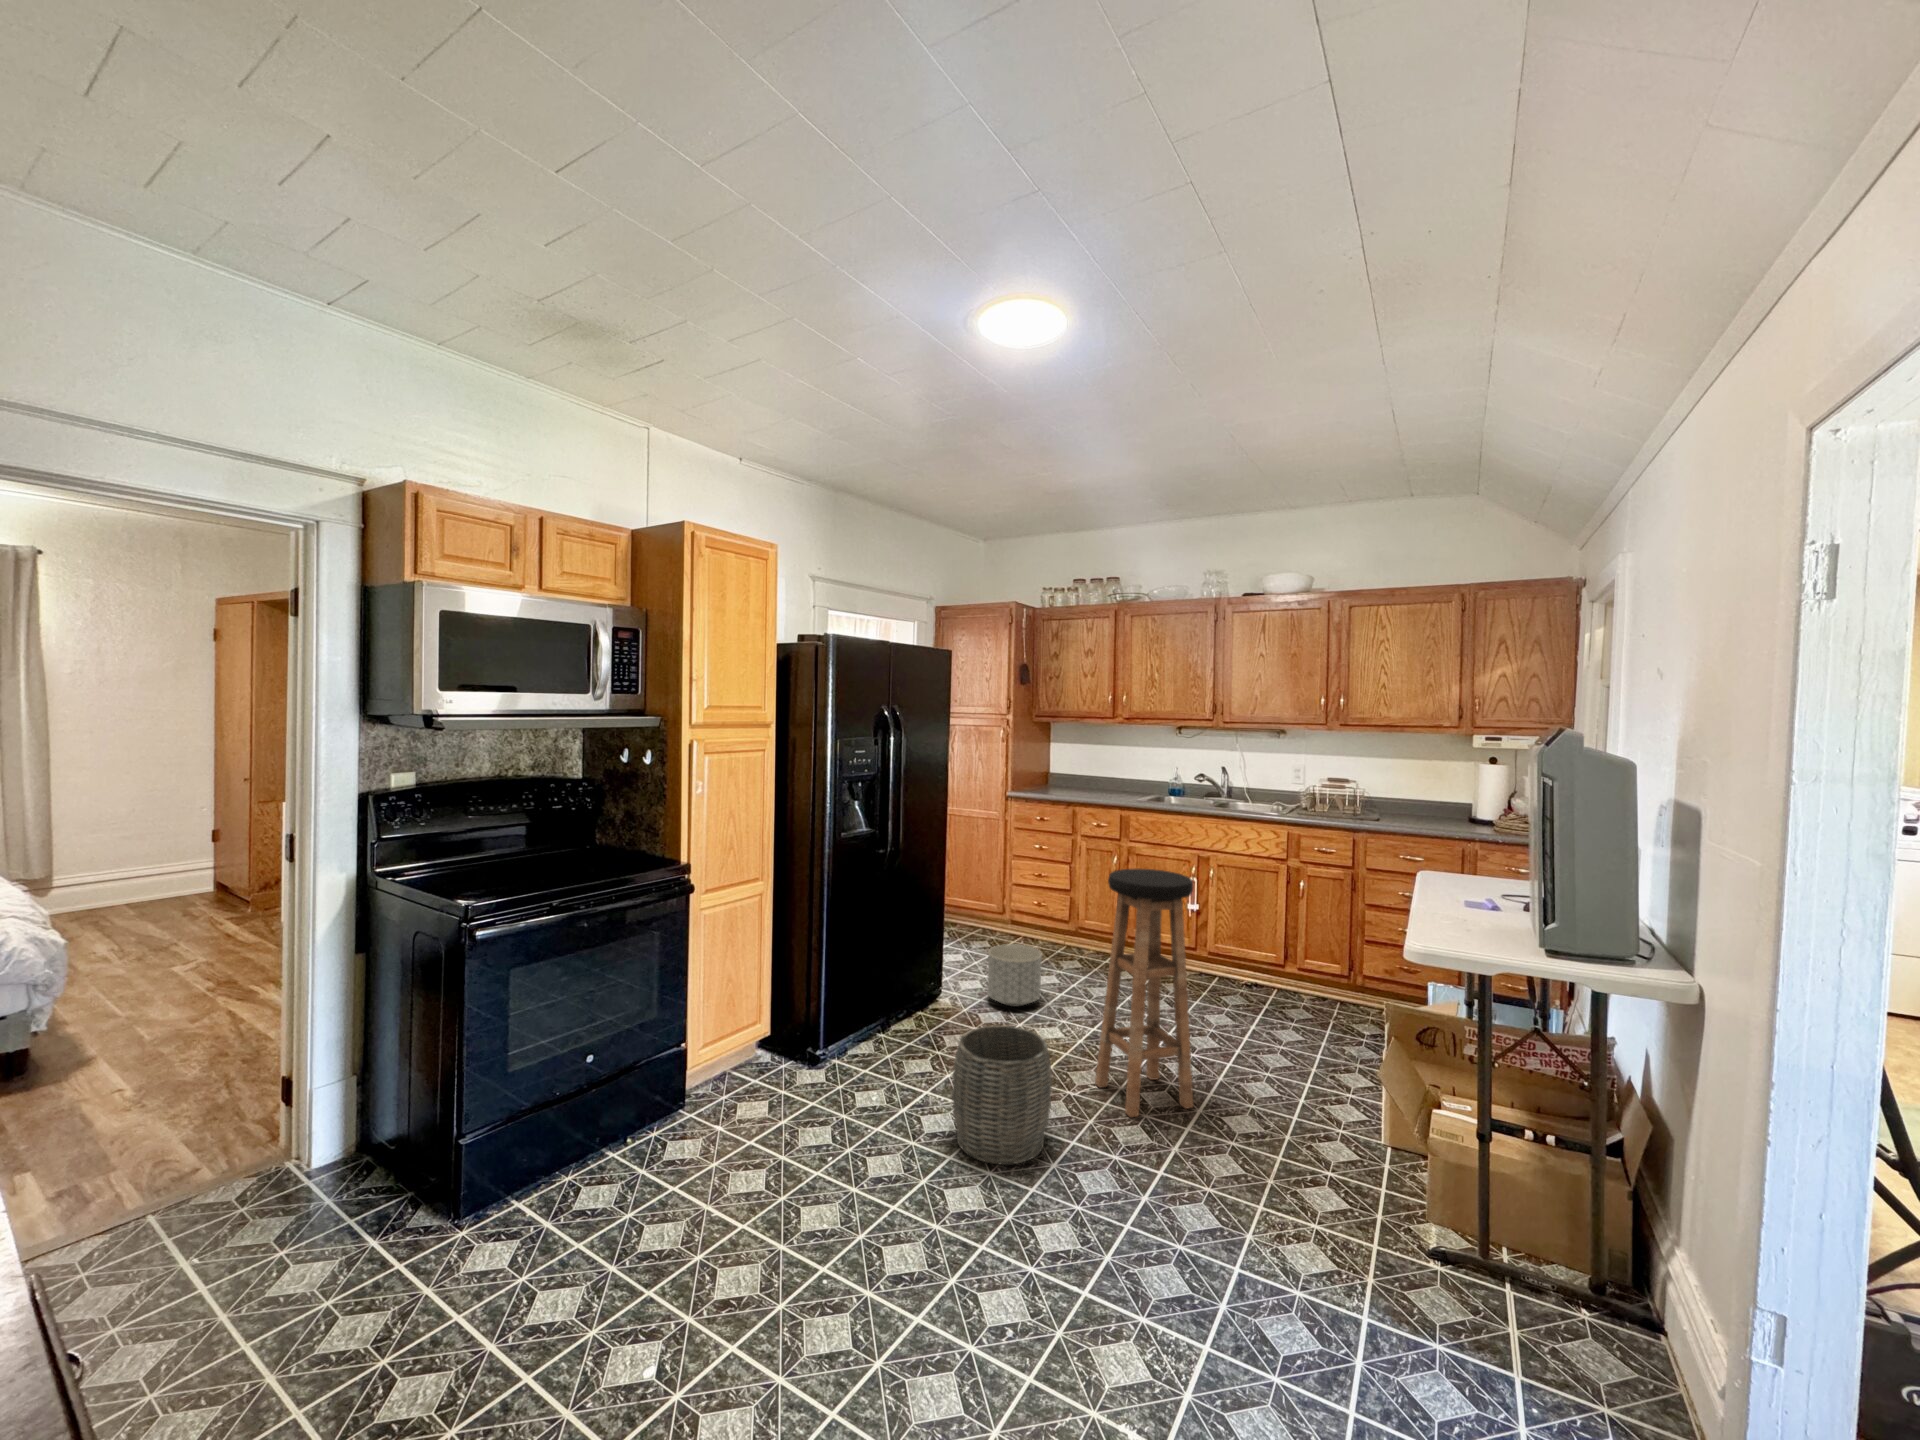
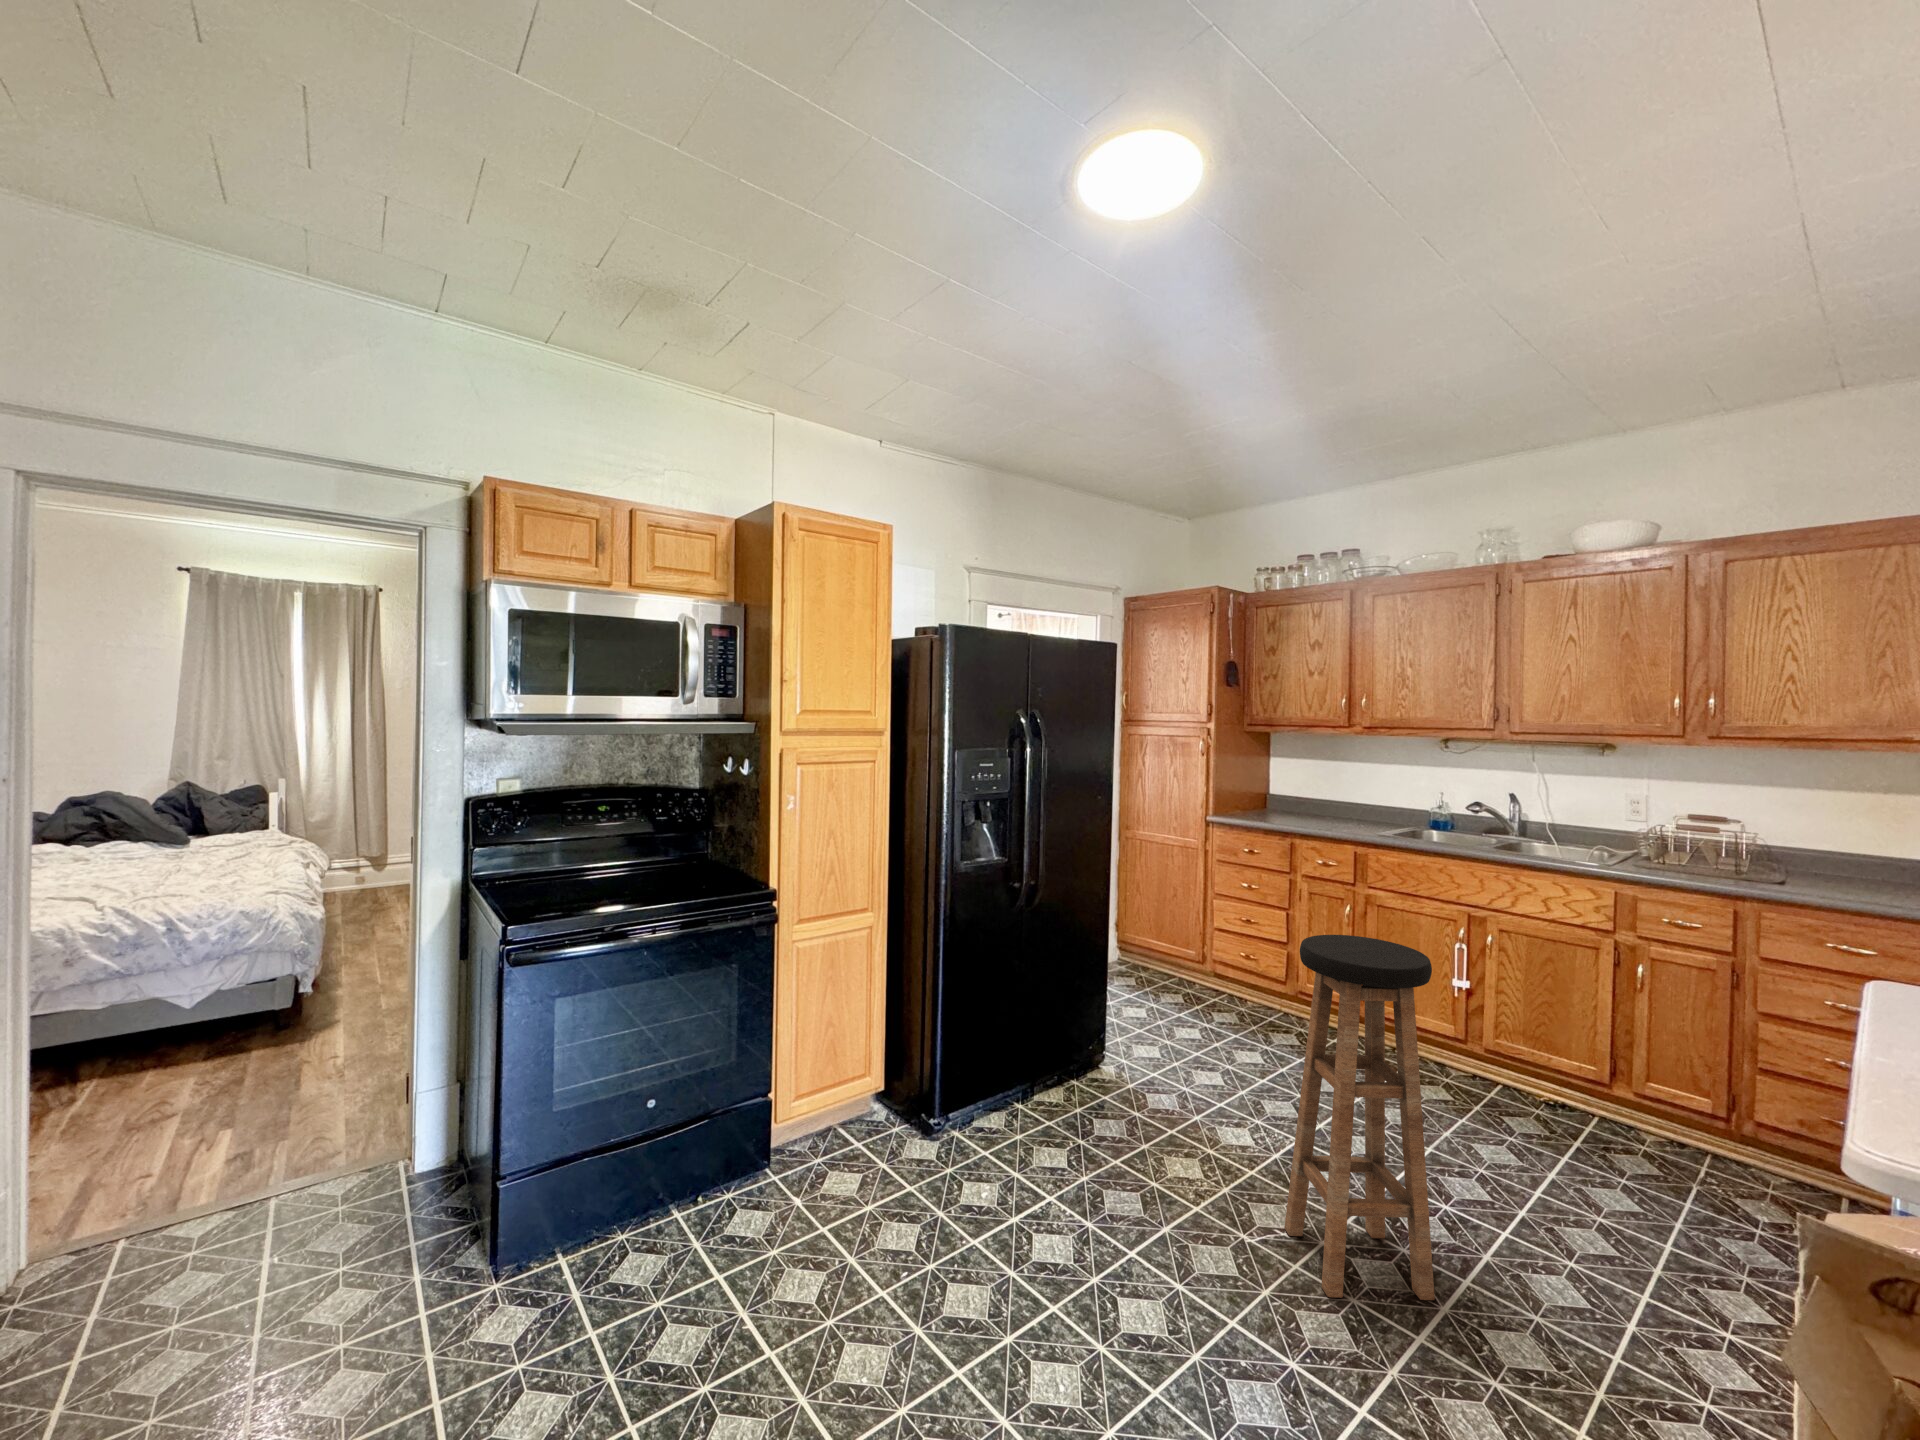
planter: present [987,944,1042,1007] -> none [1164,1009,1235,1091]
woven basket: present [952,1025,1052,1165] -> none [1064,1131,1200,1341]

